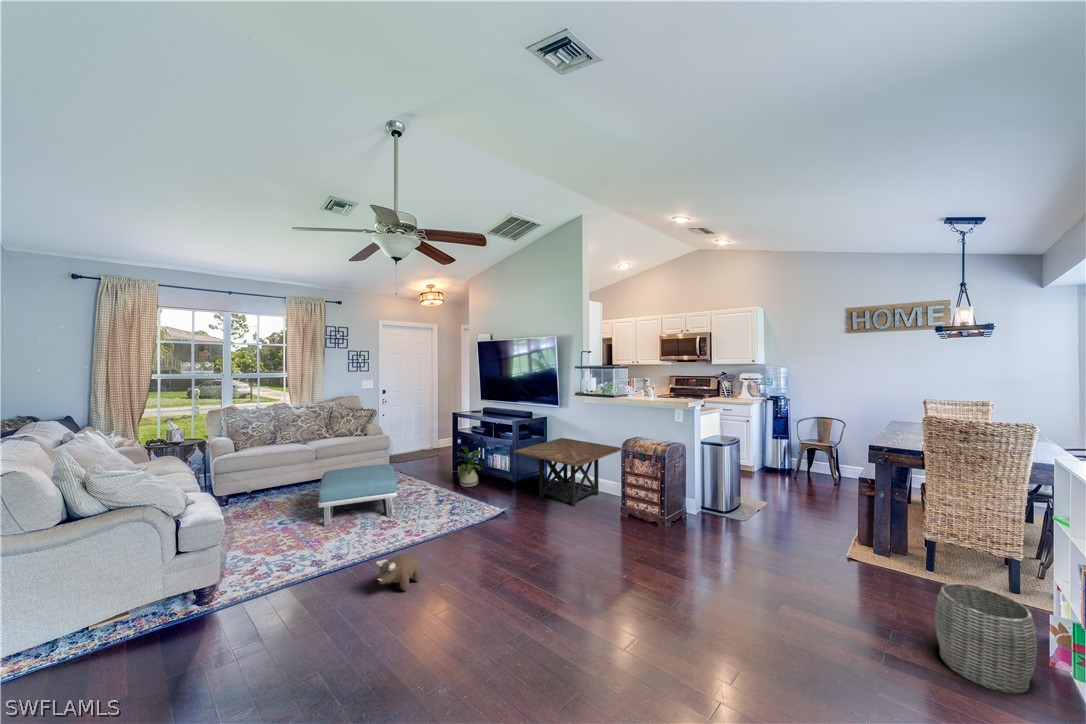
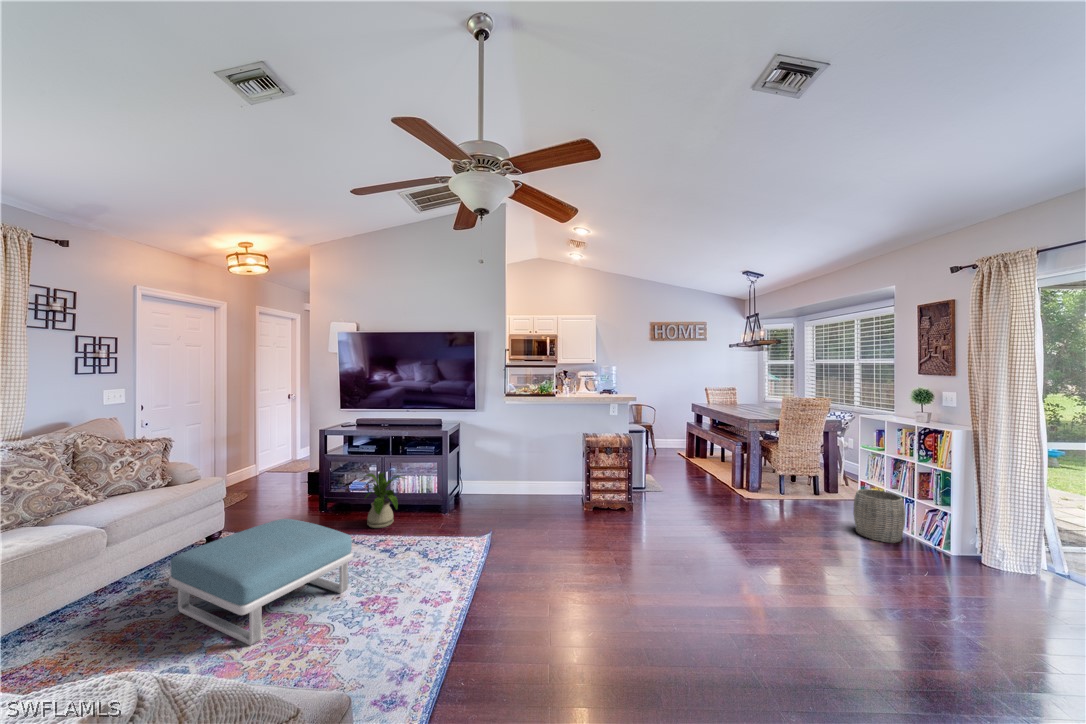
side table: present [513,438,621,507] -> none [465,446,562,515]
plush toy: present [376,554,421,591] -> none [514,609,558,661]

